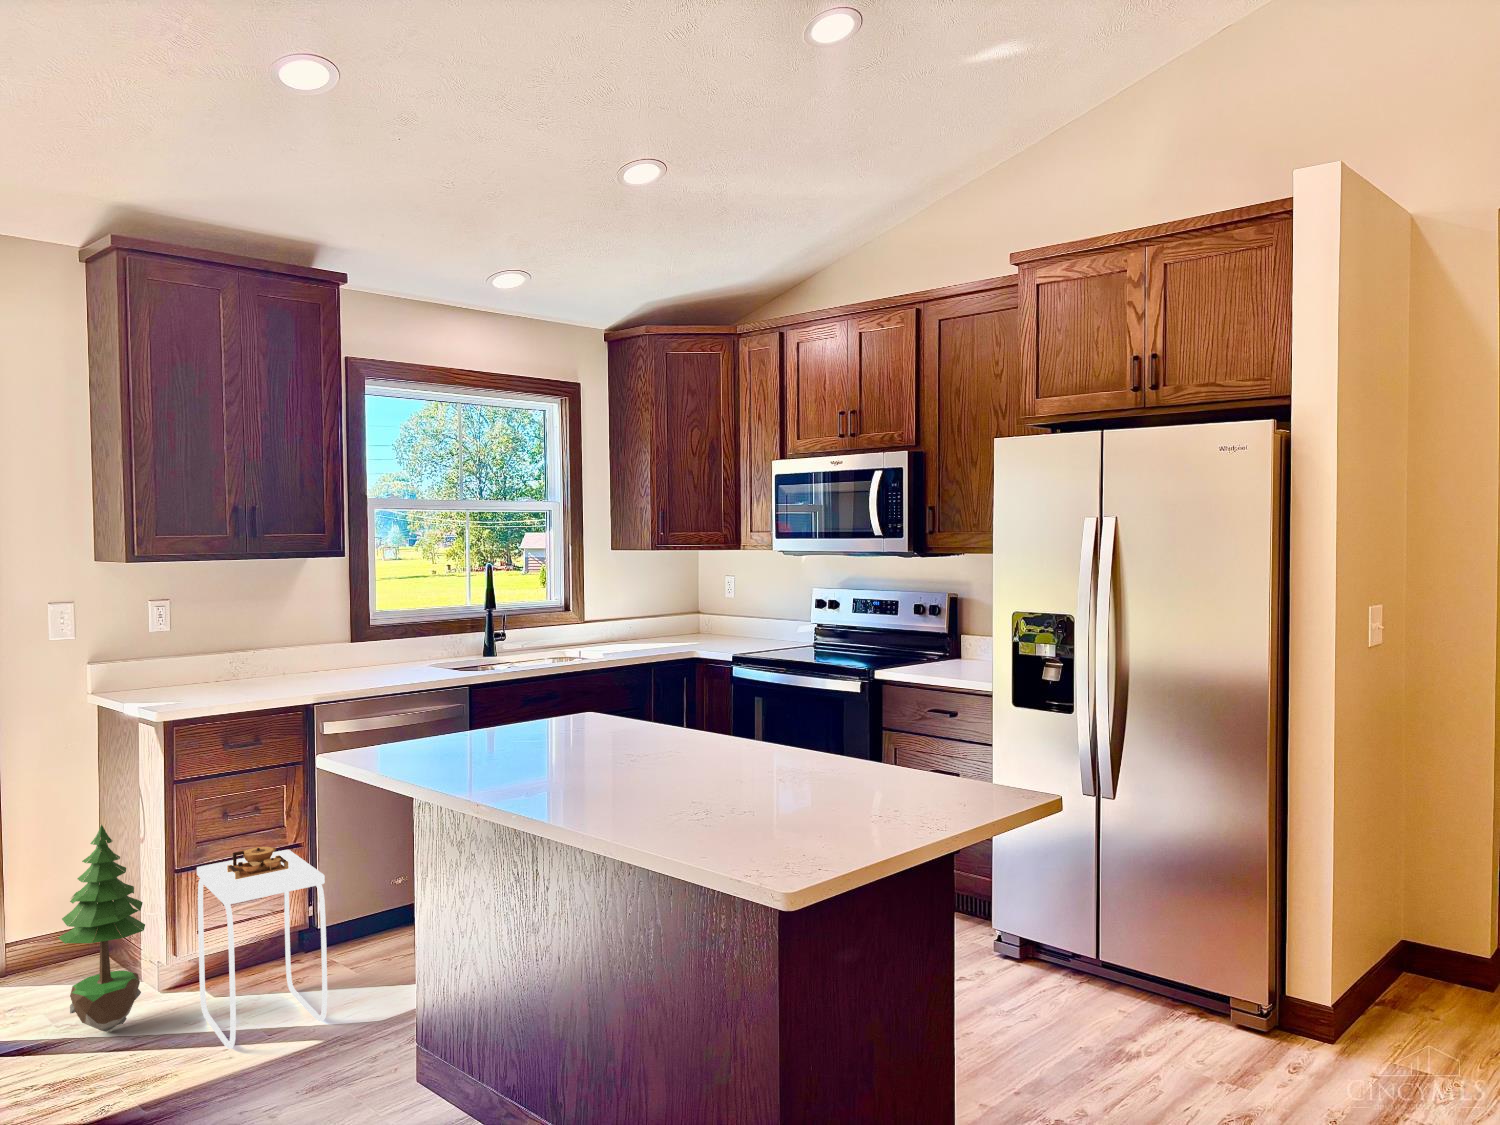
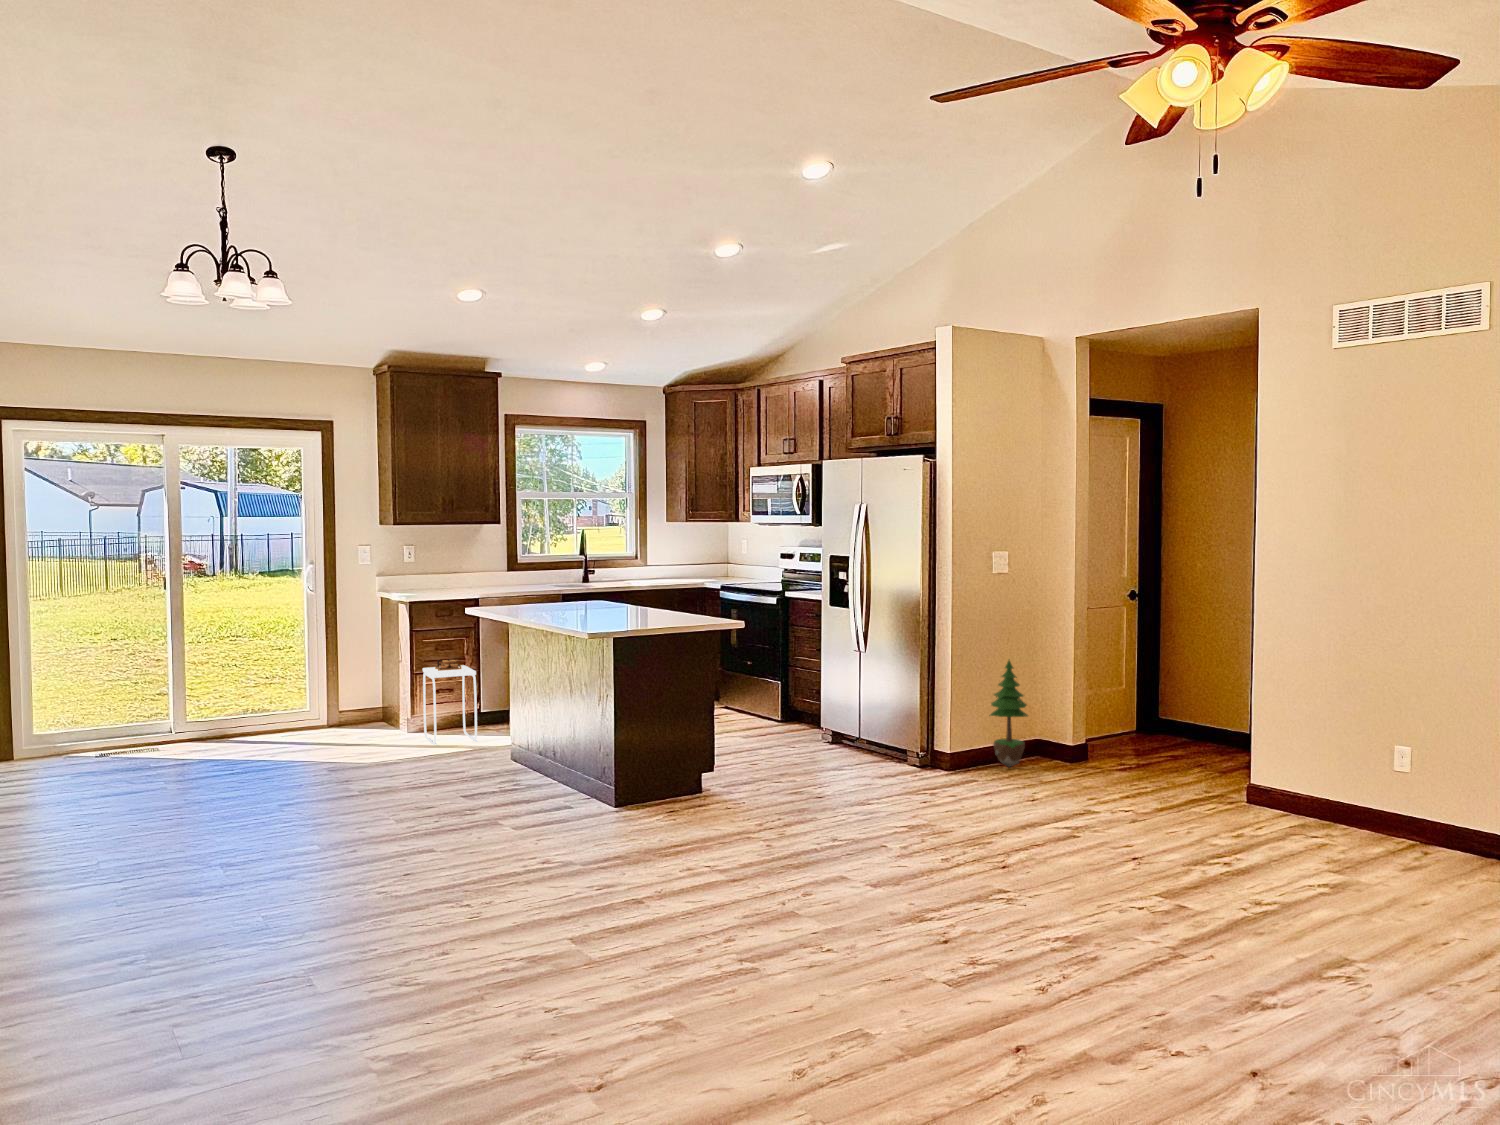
potted tree: present [58,825,145,1032] -> present [989,661,1028,767]

